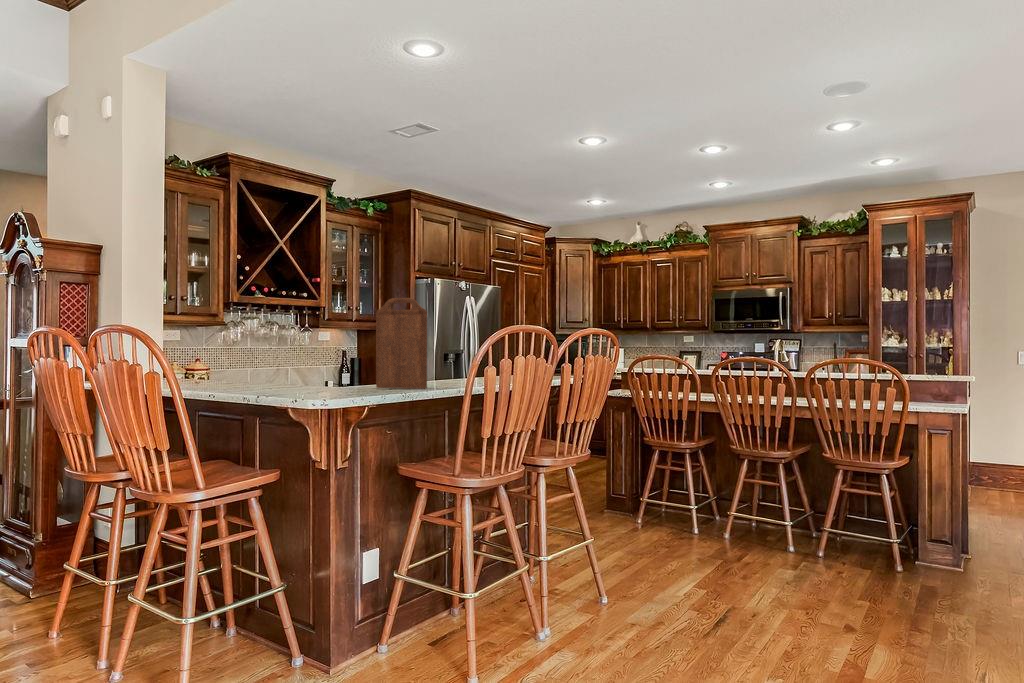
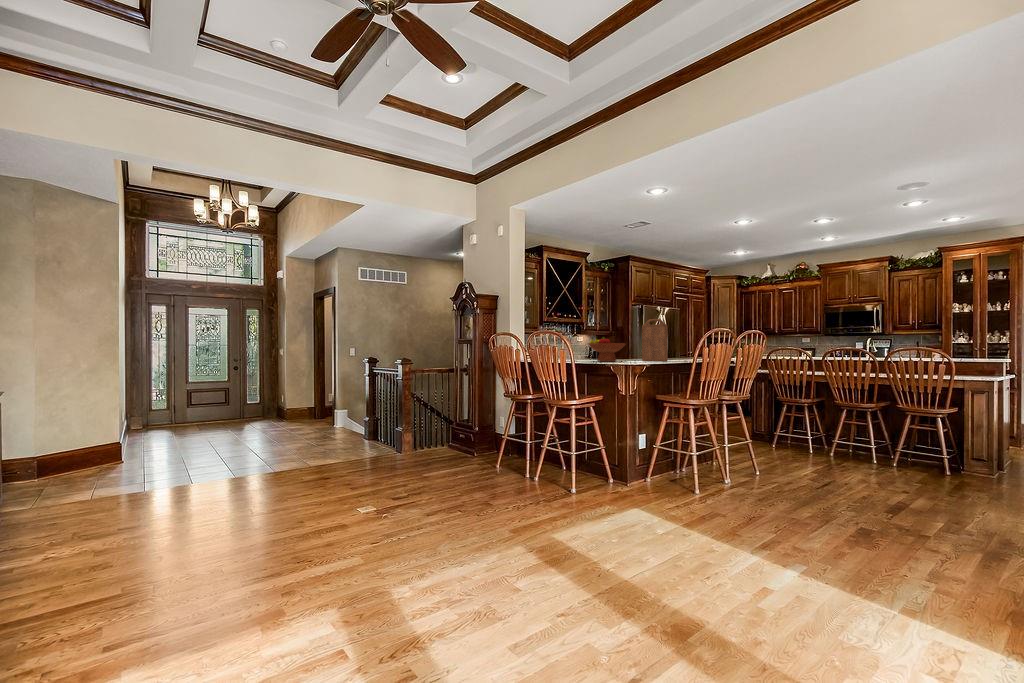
fruit bowl: none [253,333,341,391] -> present [588,336,625,362]

